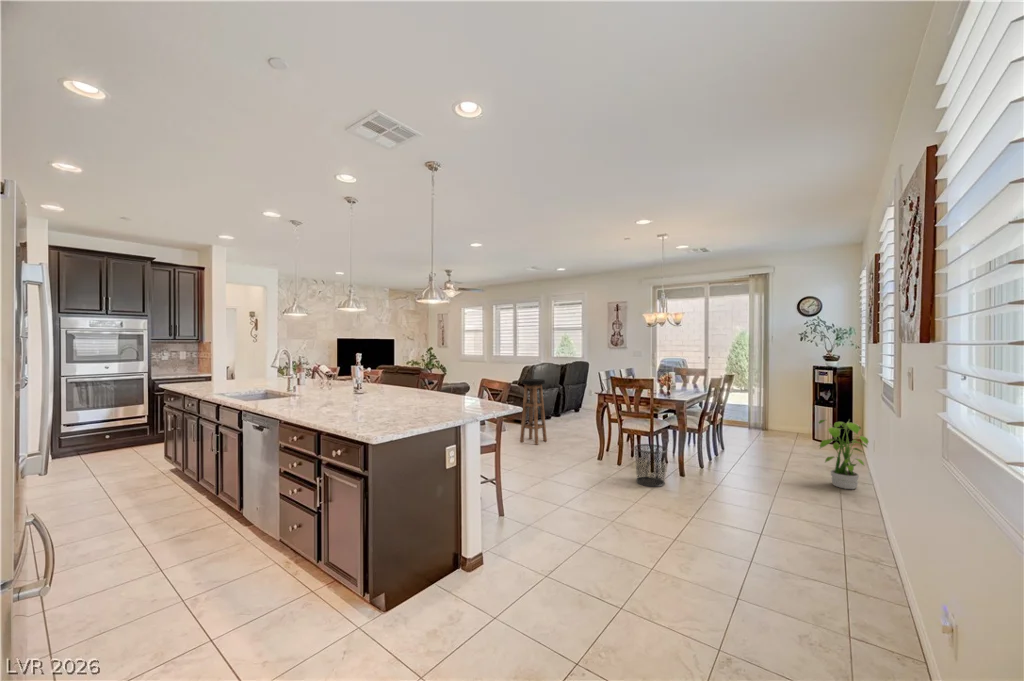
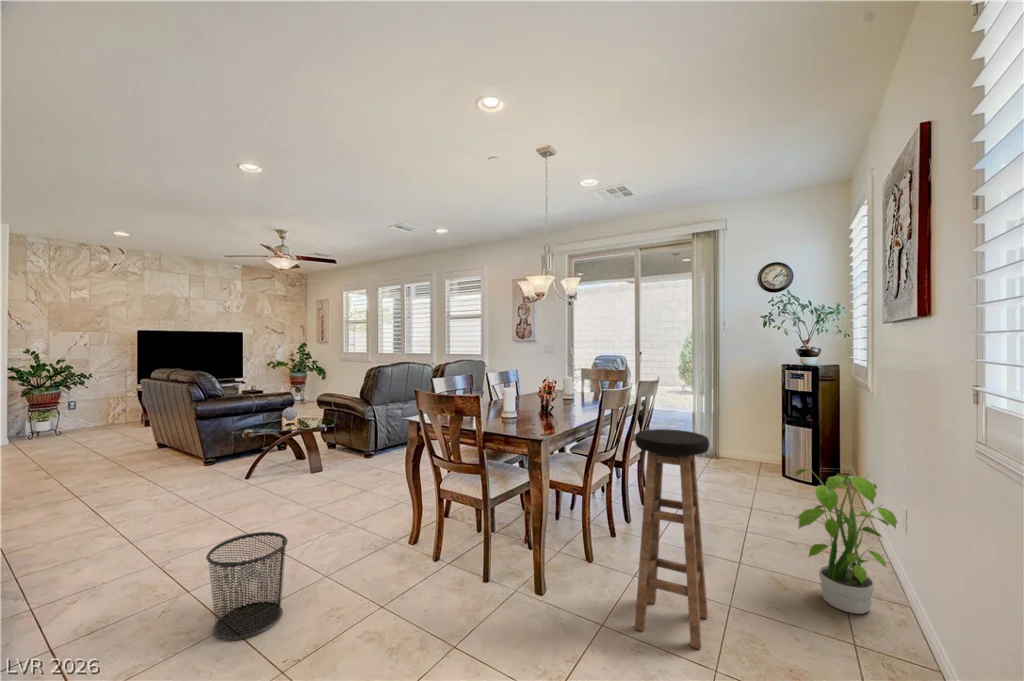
bar stool: present [520,379,547,445] -> present [635,429,709,649]
waste bin: present [634,444,667,487] -> present [206,532,288,640]

